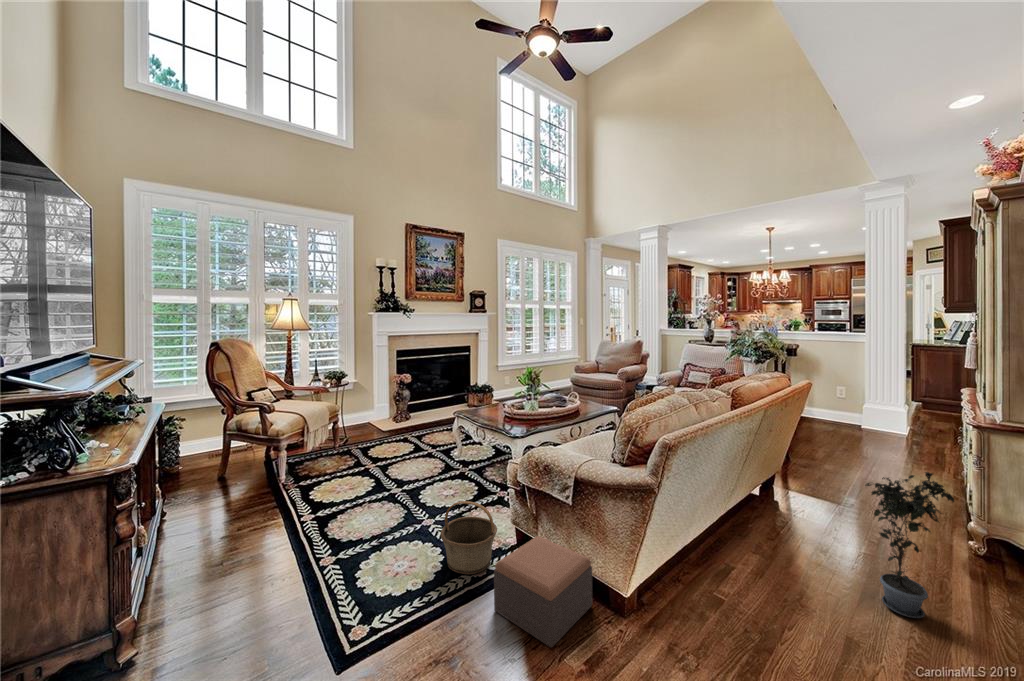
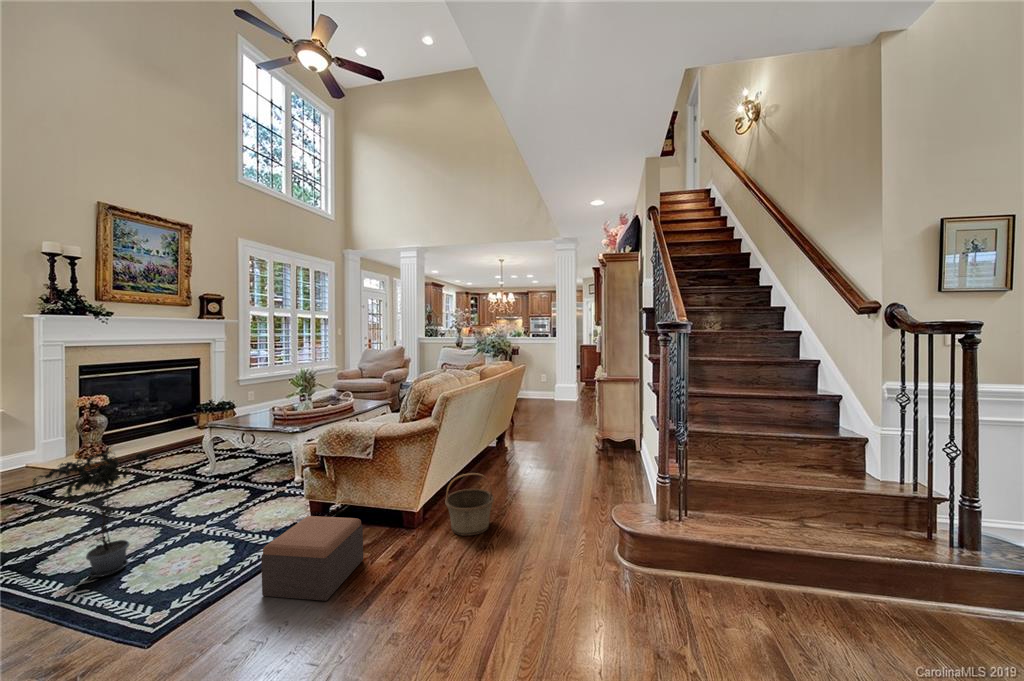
potted plant: present [865,472,954,618] -> present [33,446,150,577]
basket: present [440,501,497,574] -> present [445,473,494,536]

